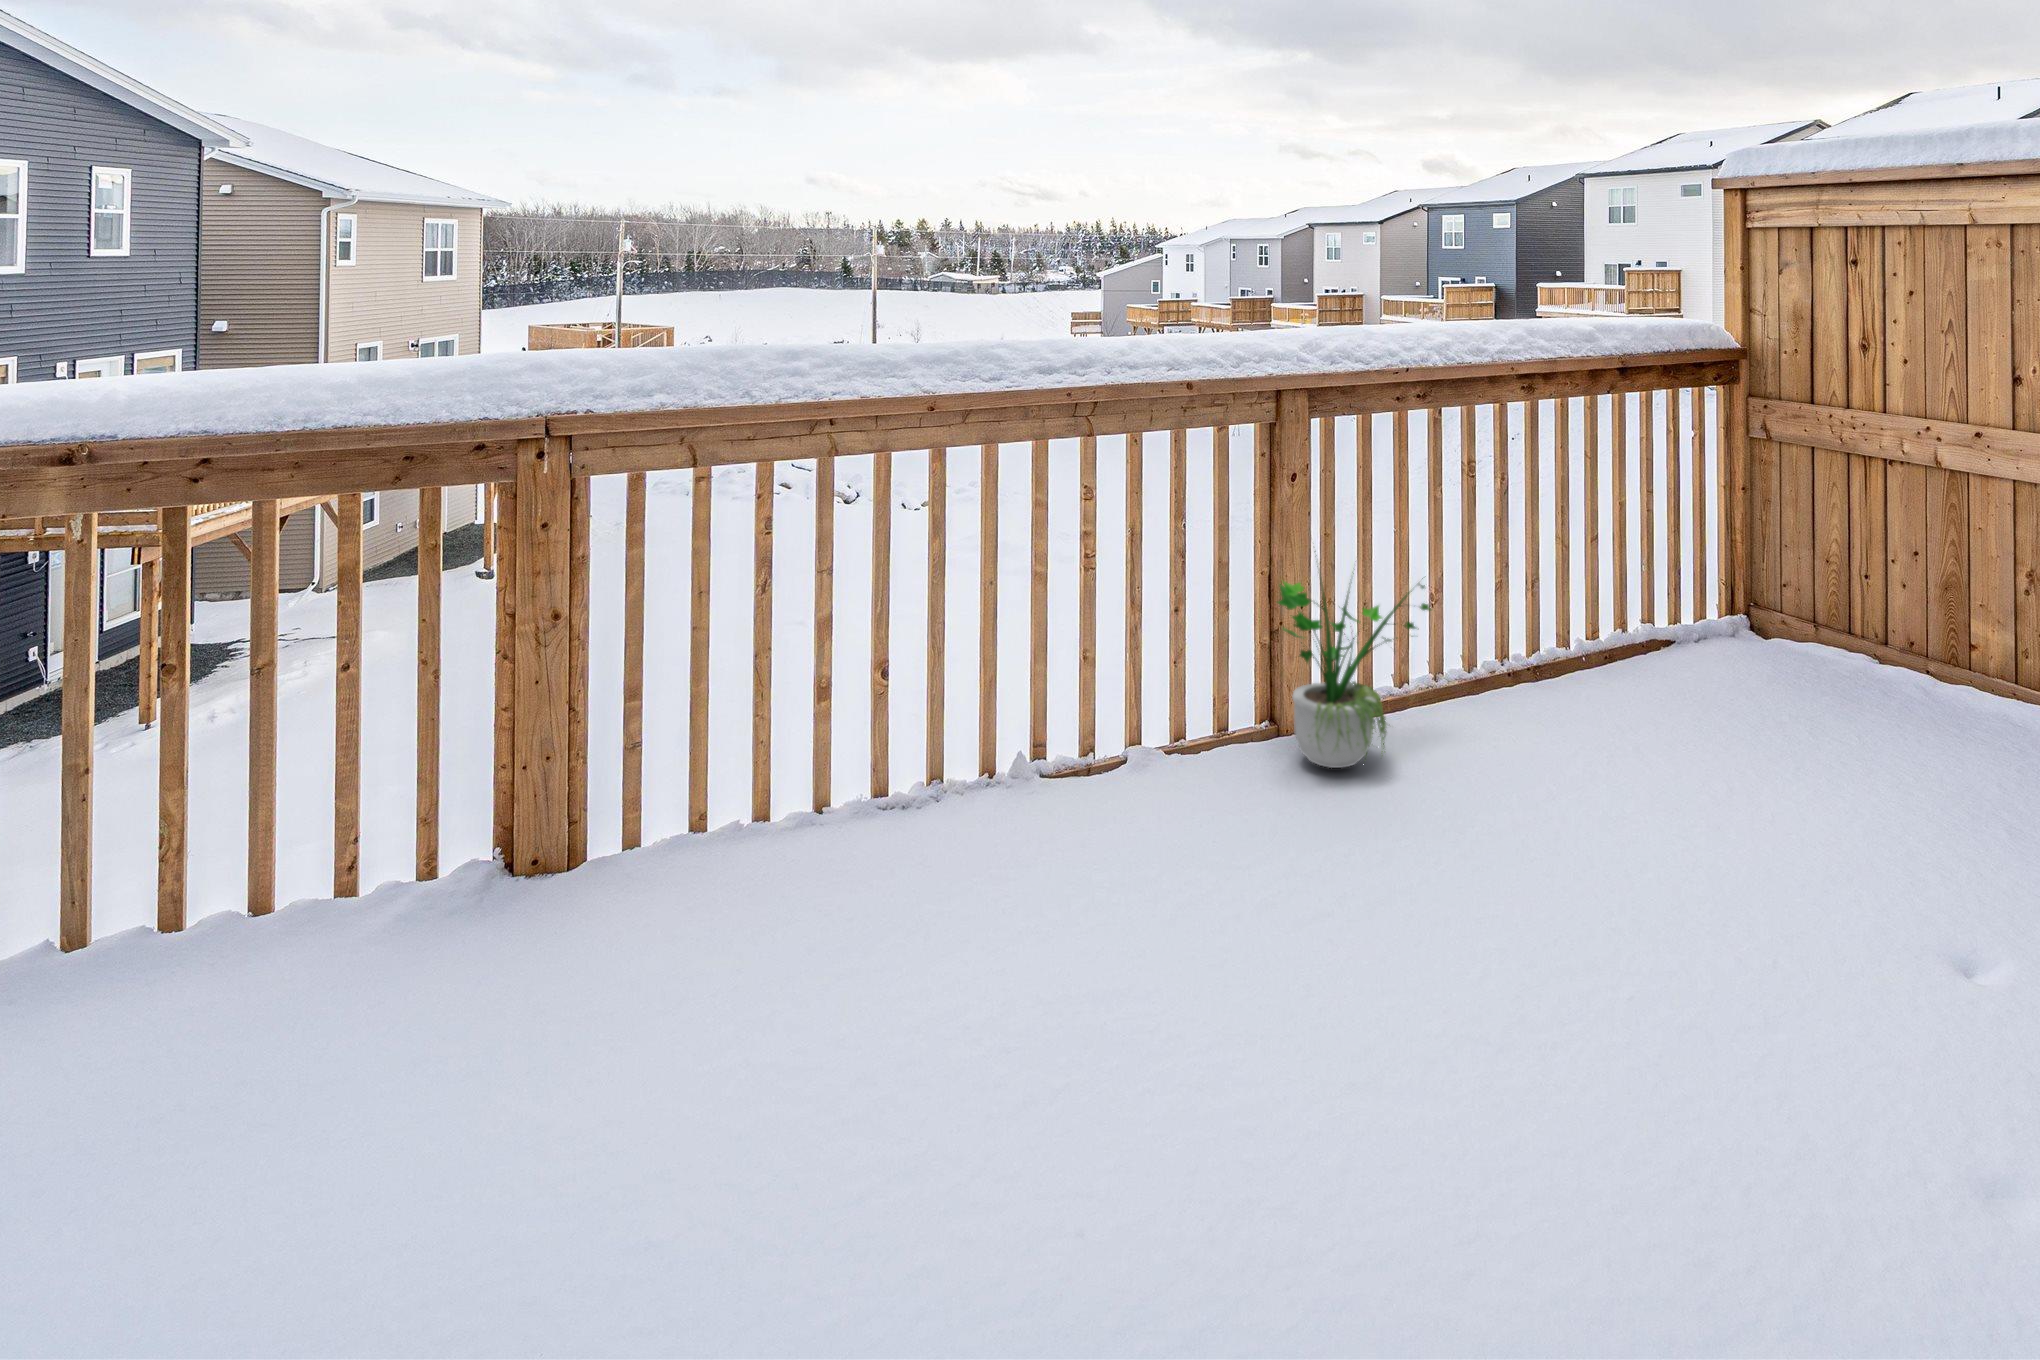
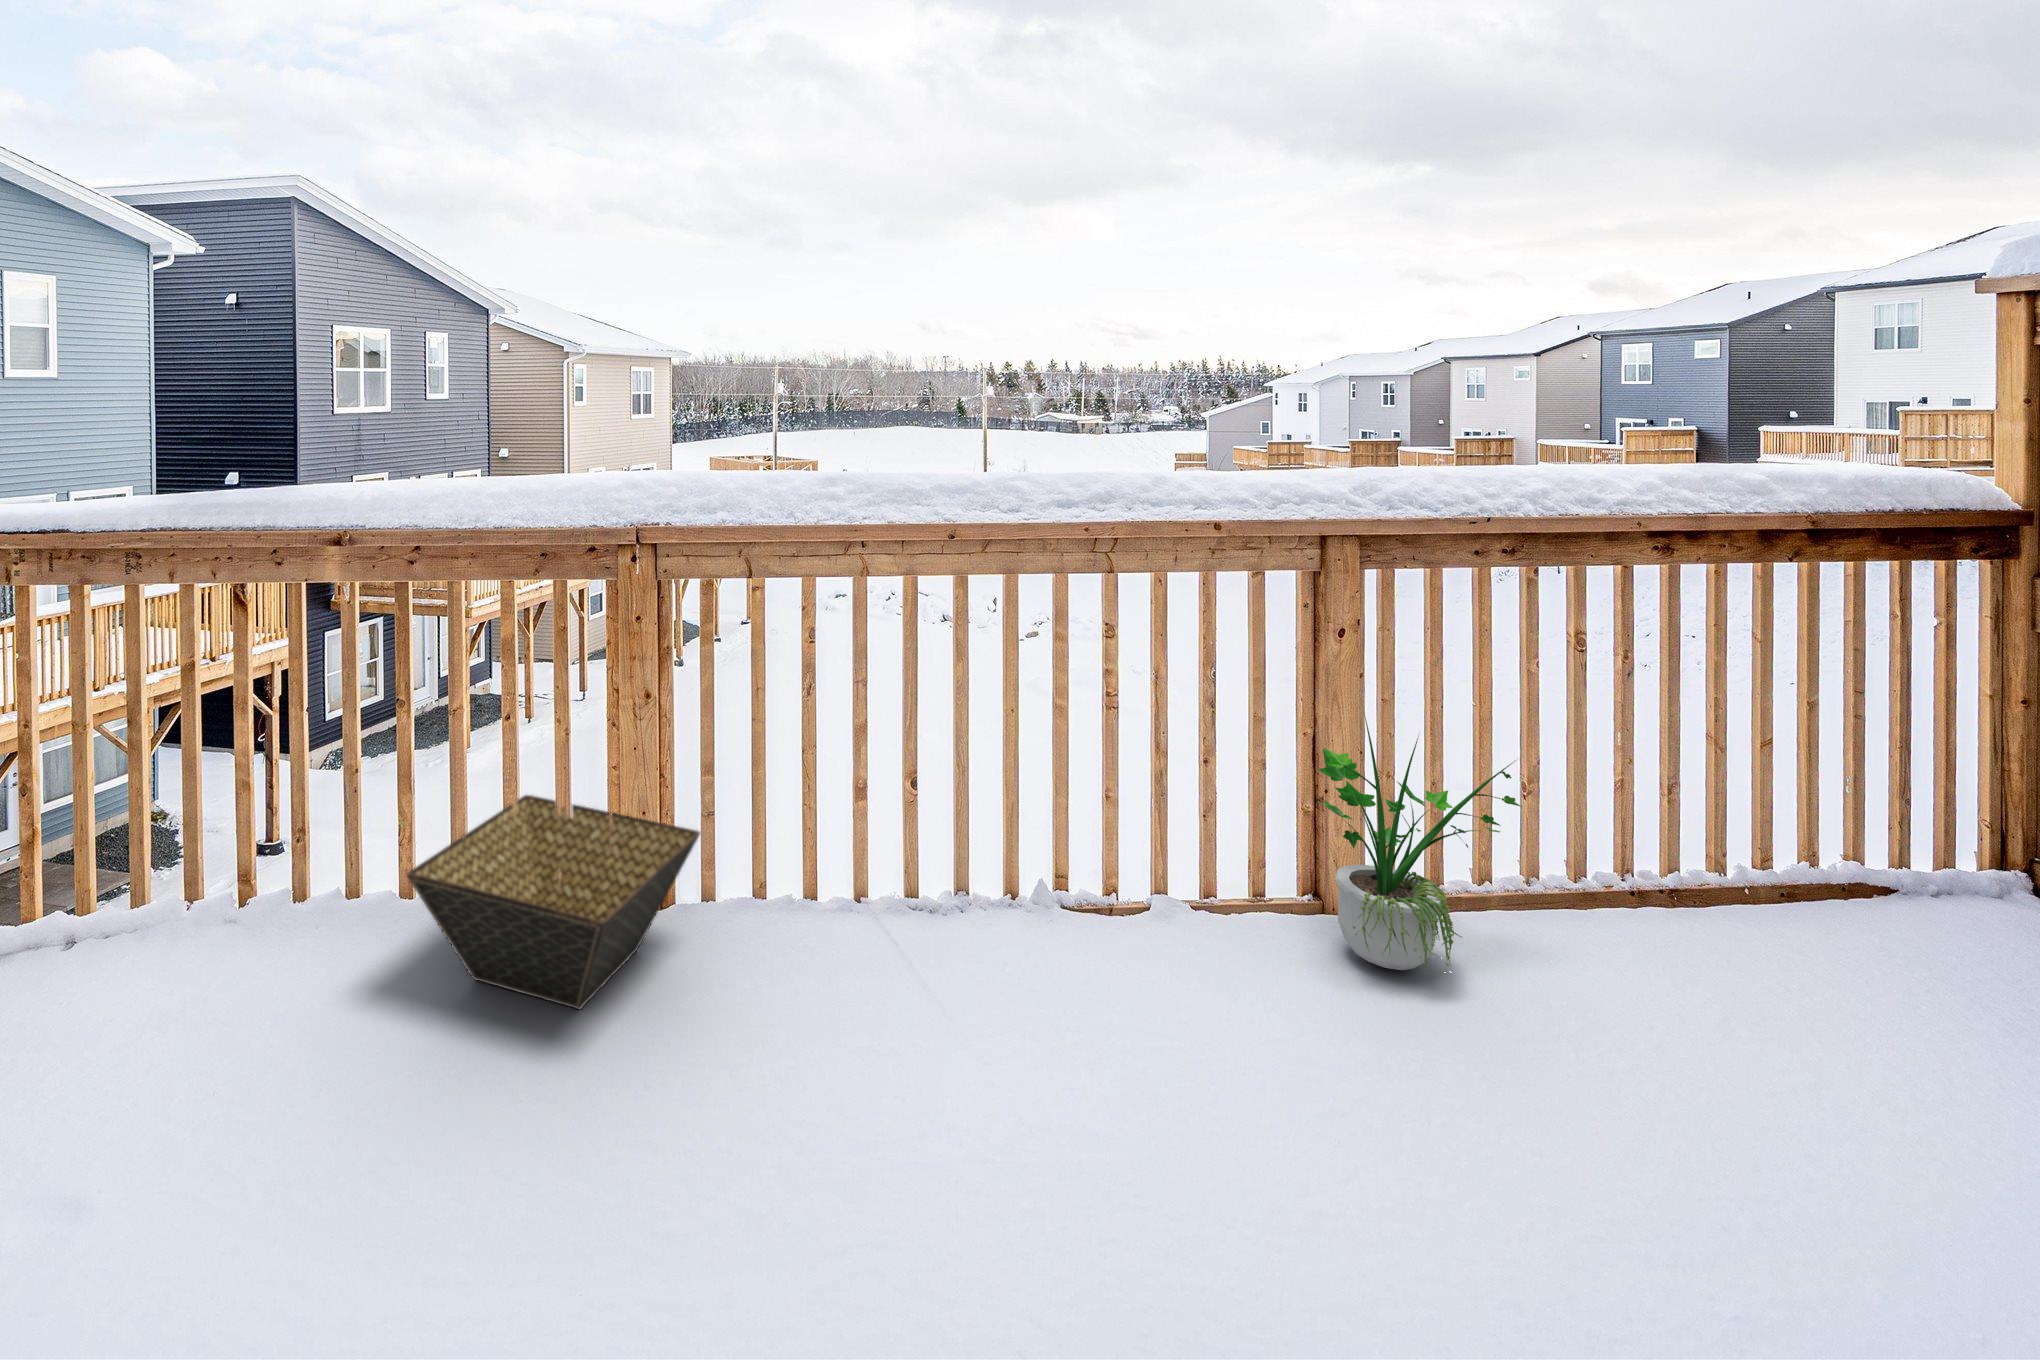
basket: none [206,760,641,993] -> present [406,795,700,1010]

